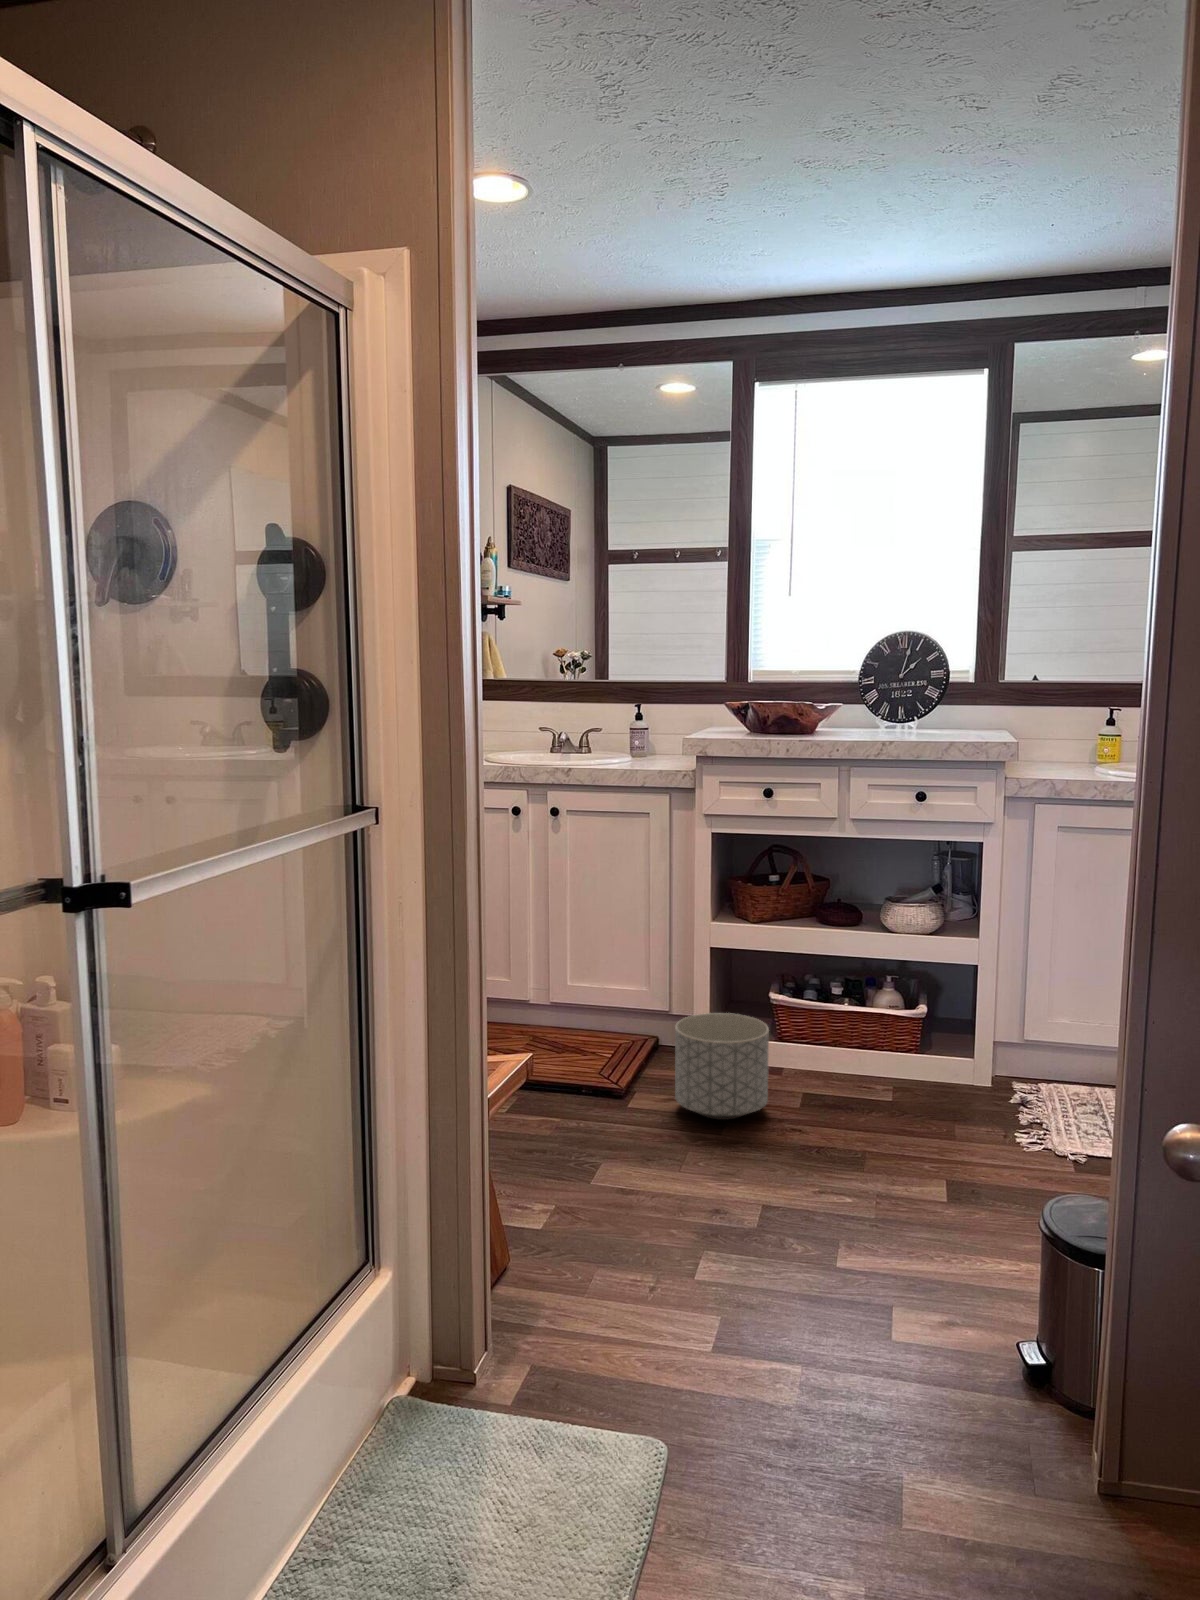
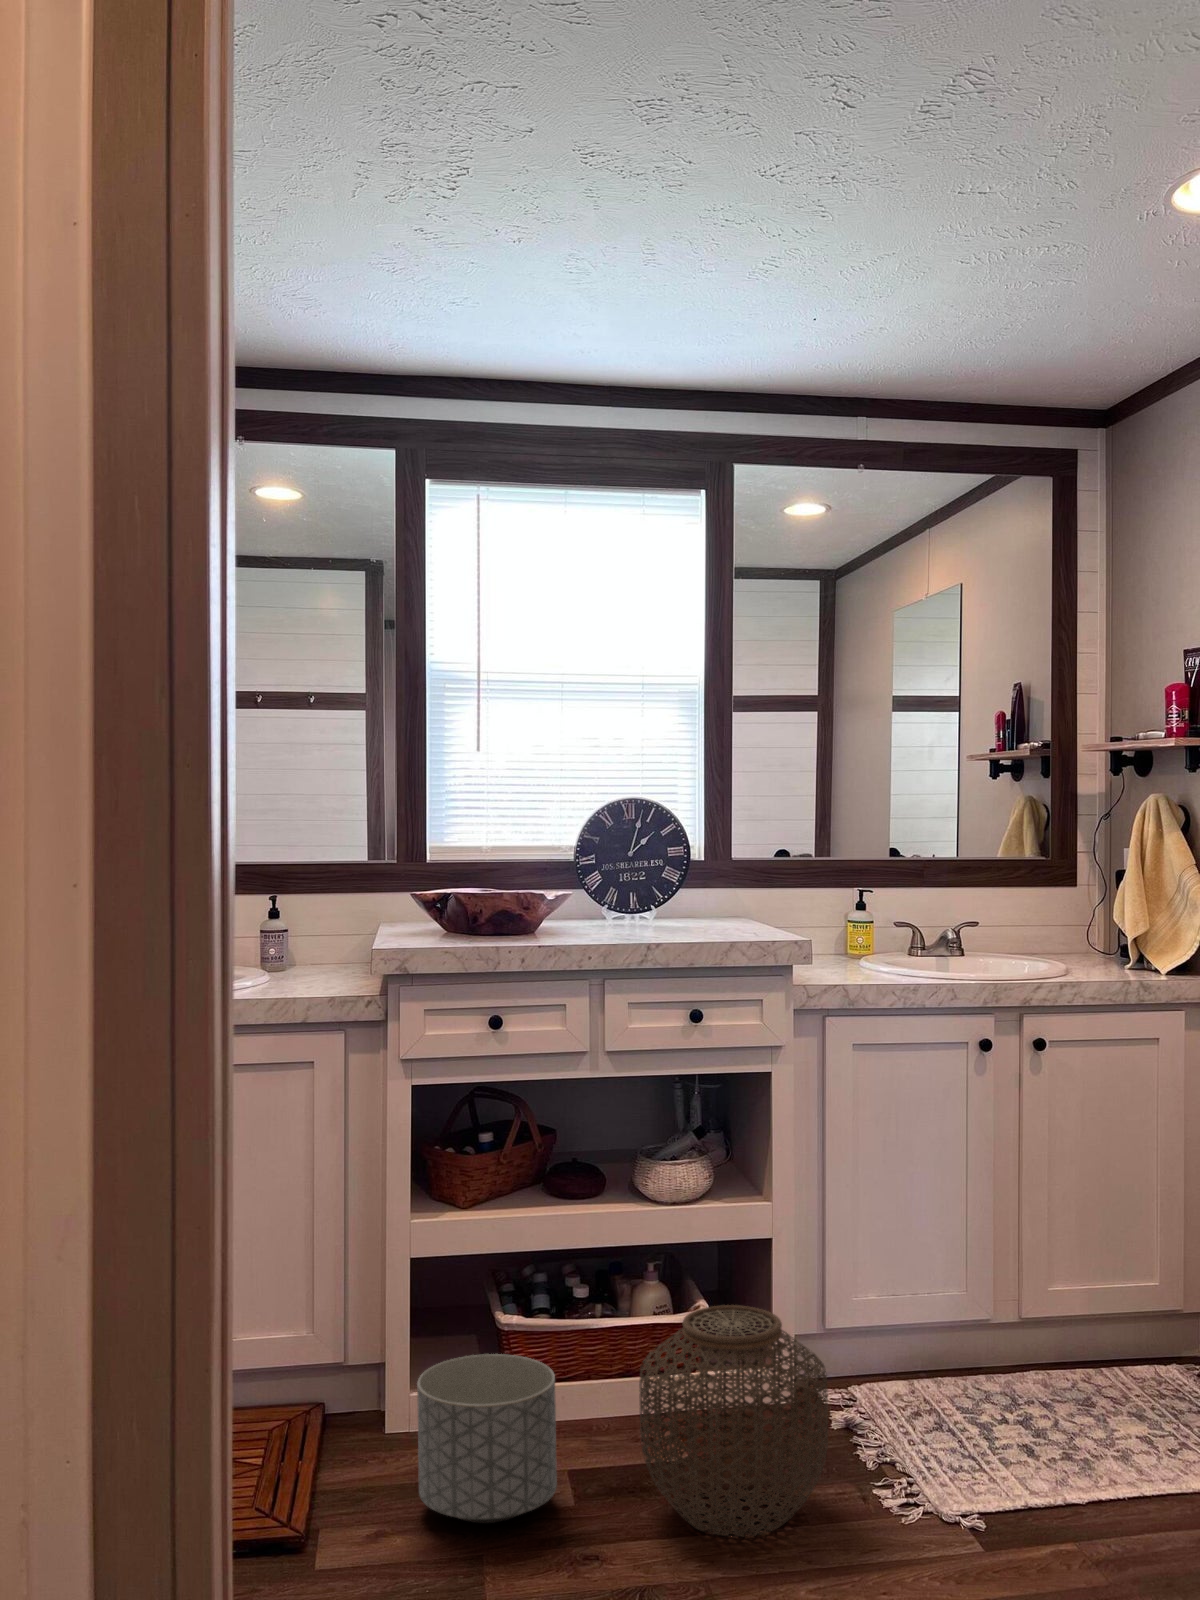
woven basket: none [817,1003,956,1161] -> present [639,1305,828,1537]

